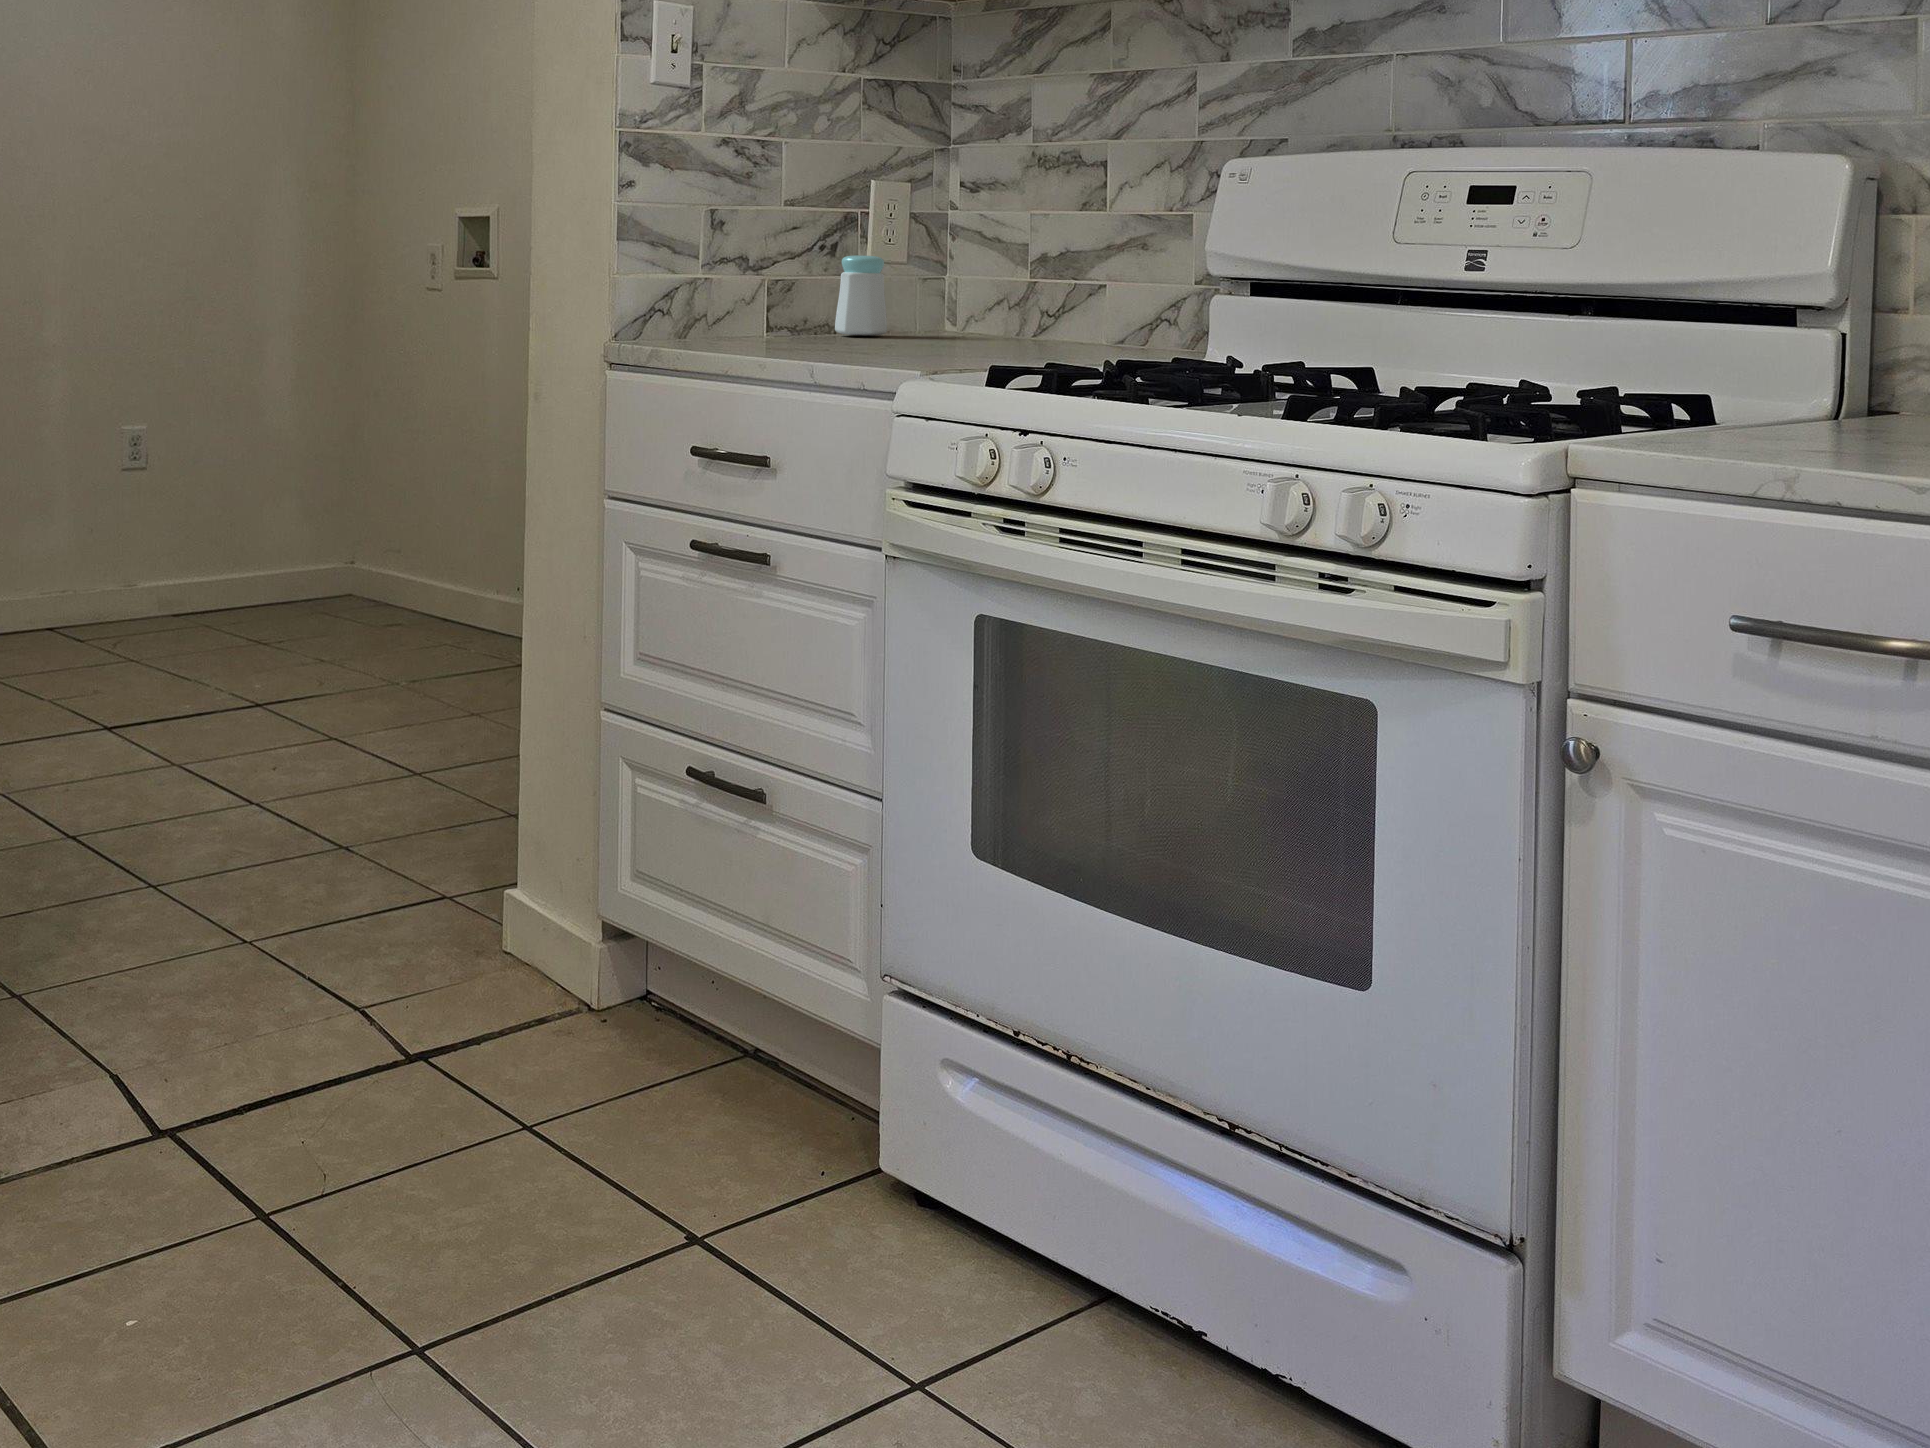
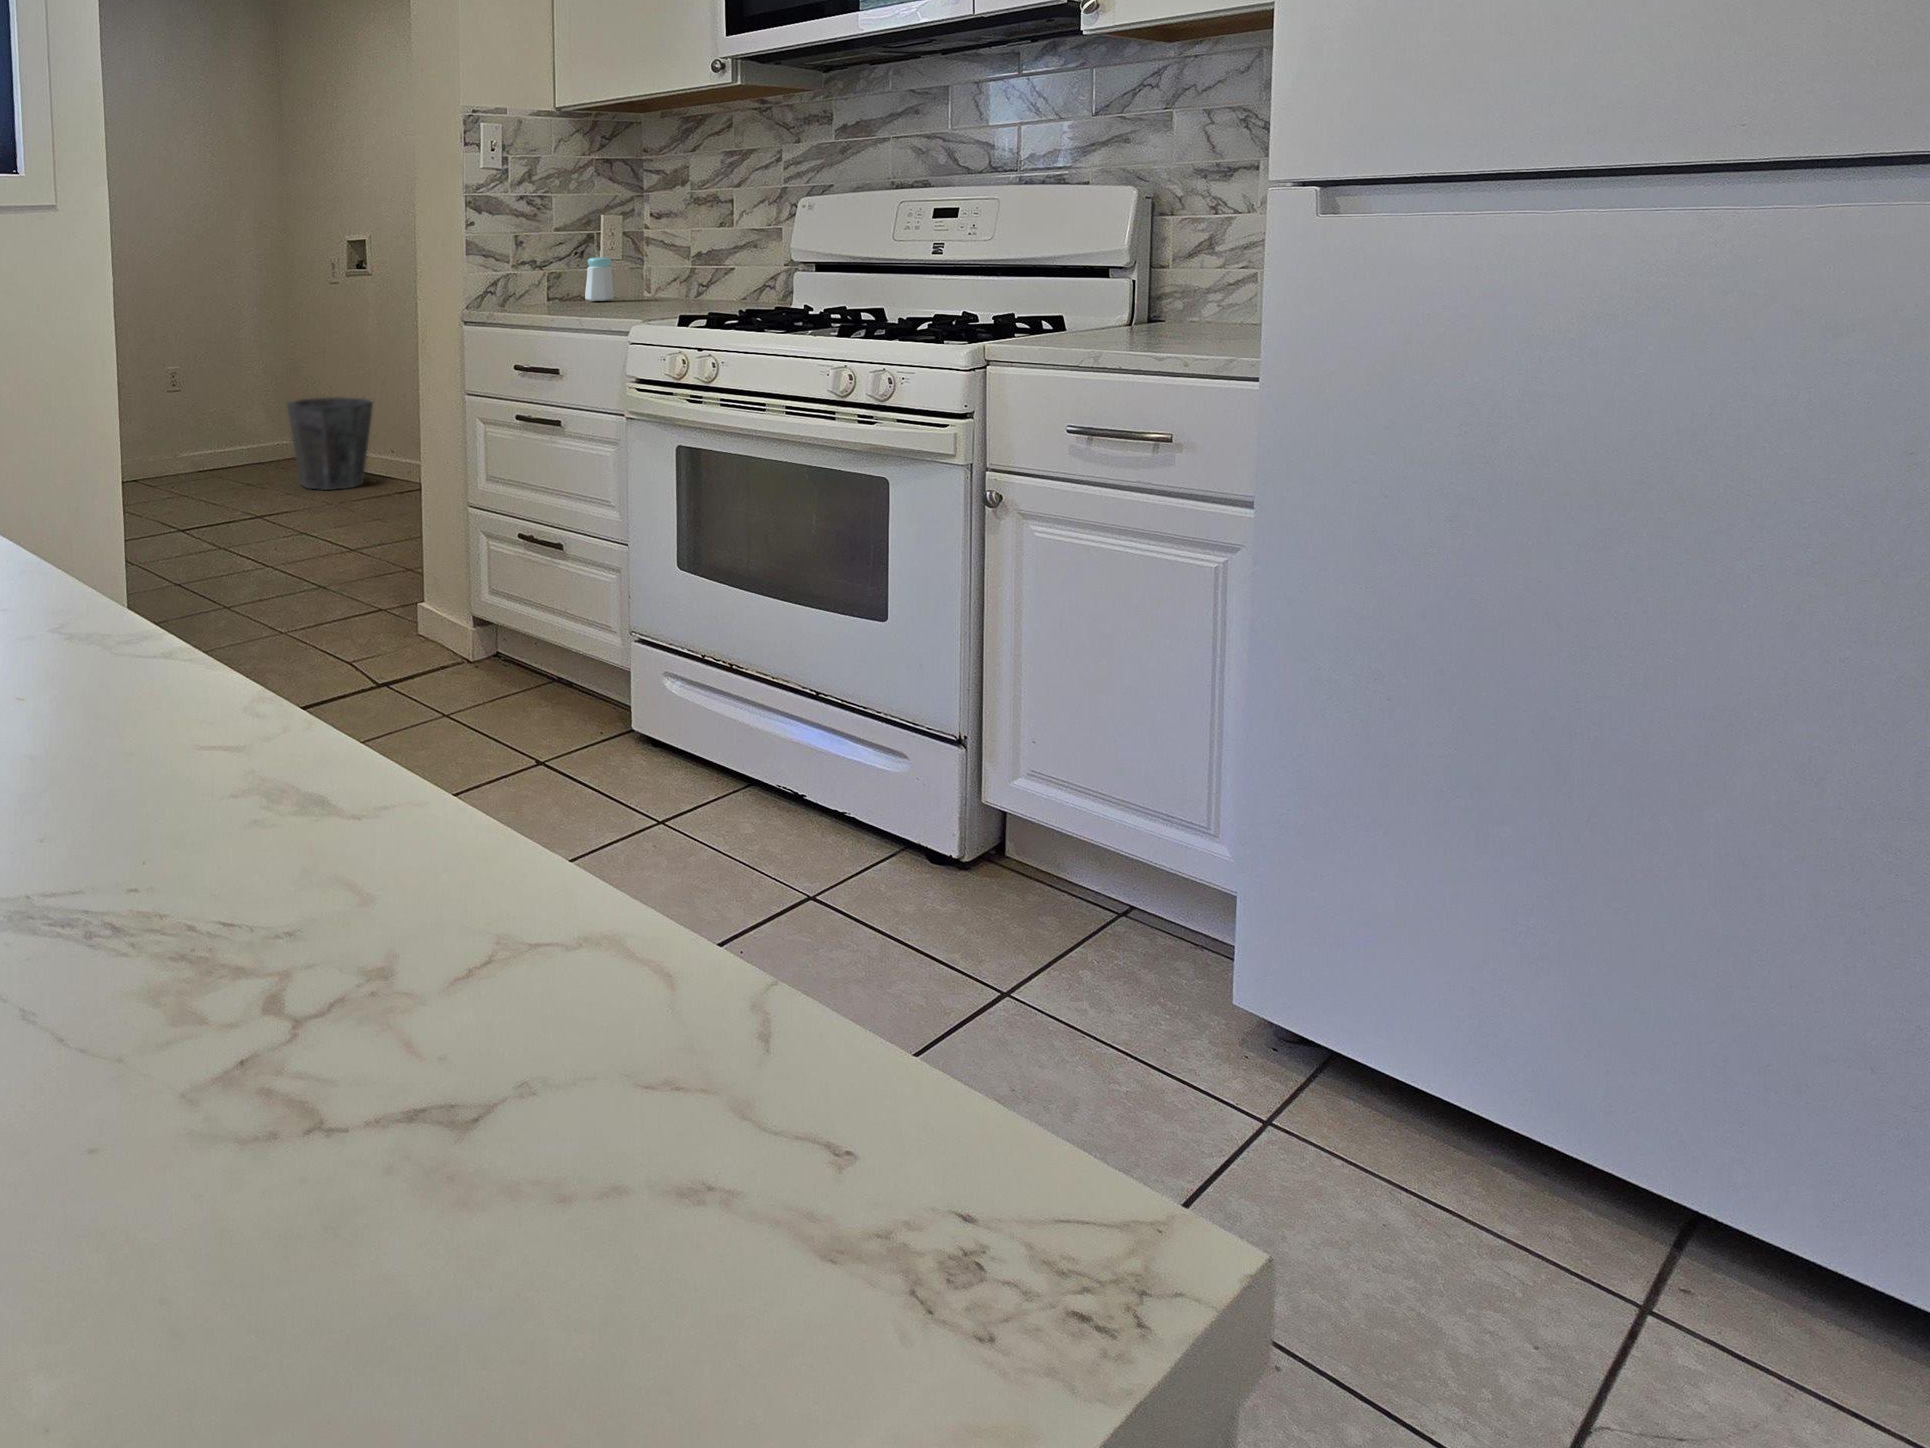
waste bin: none [334,490,488,655] -> present [287,397,373,490]

